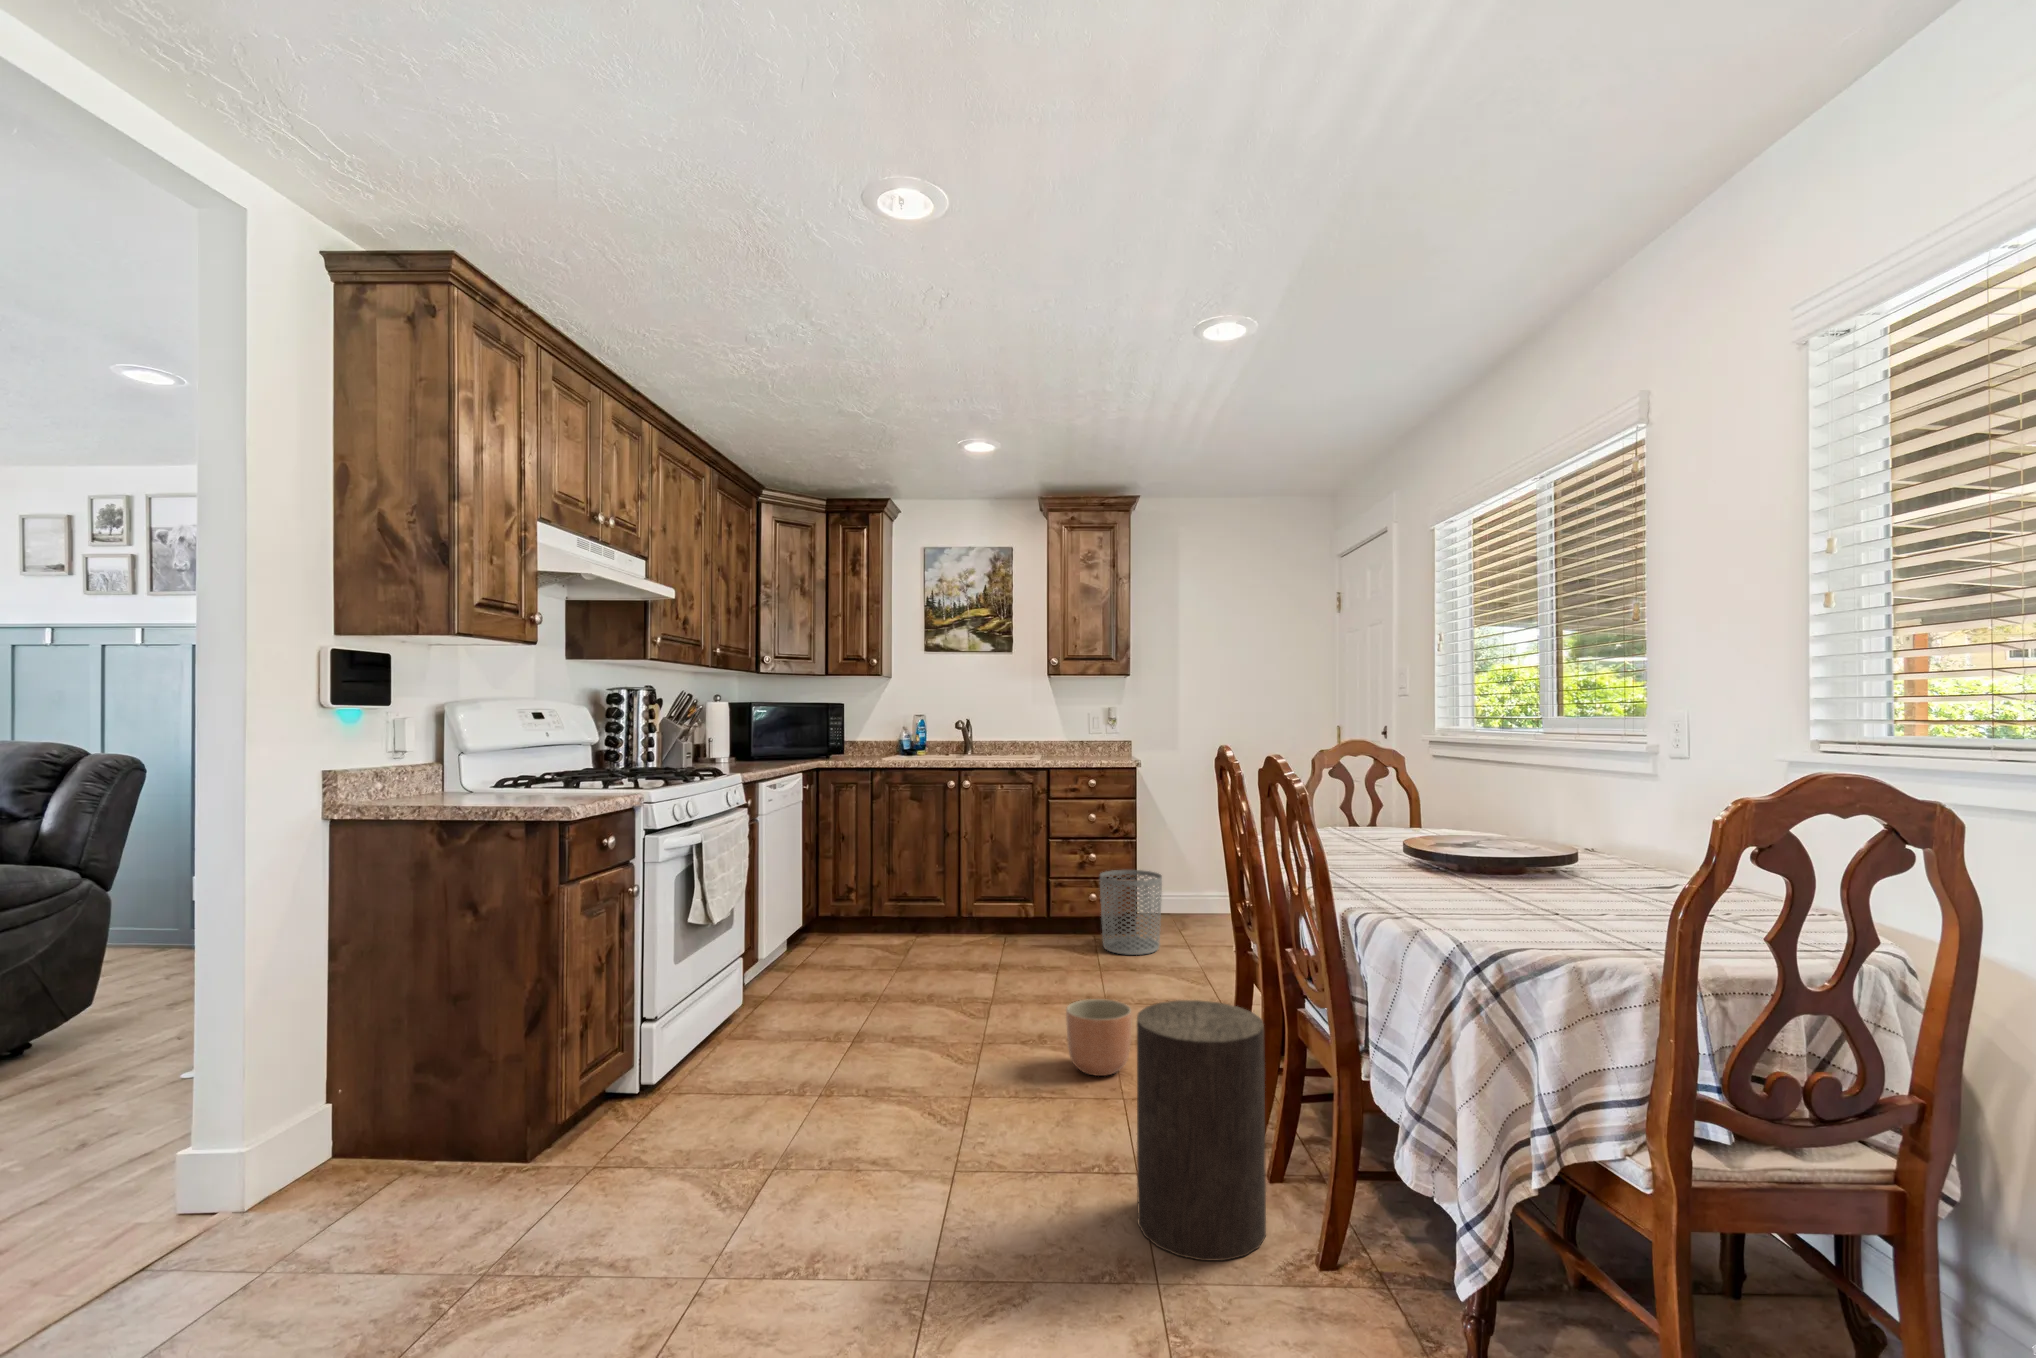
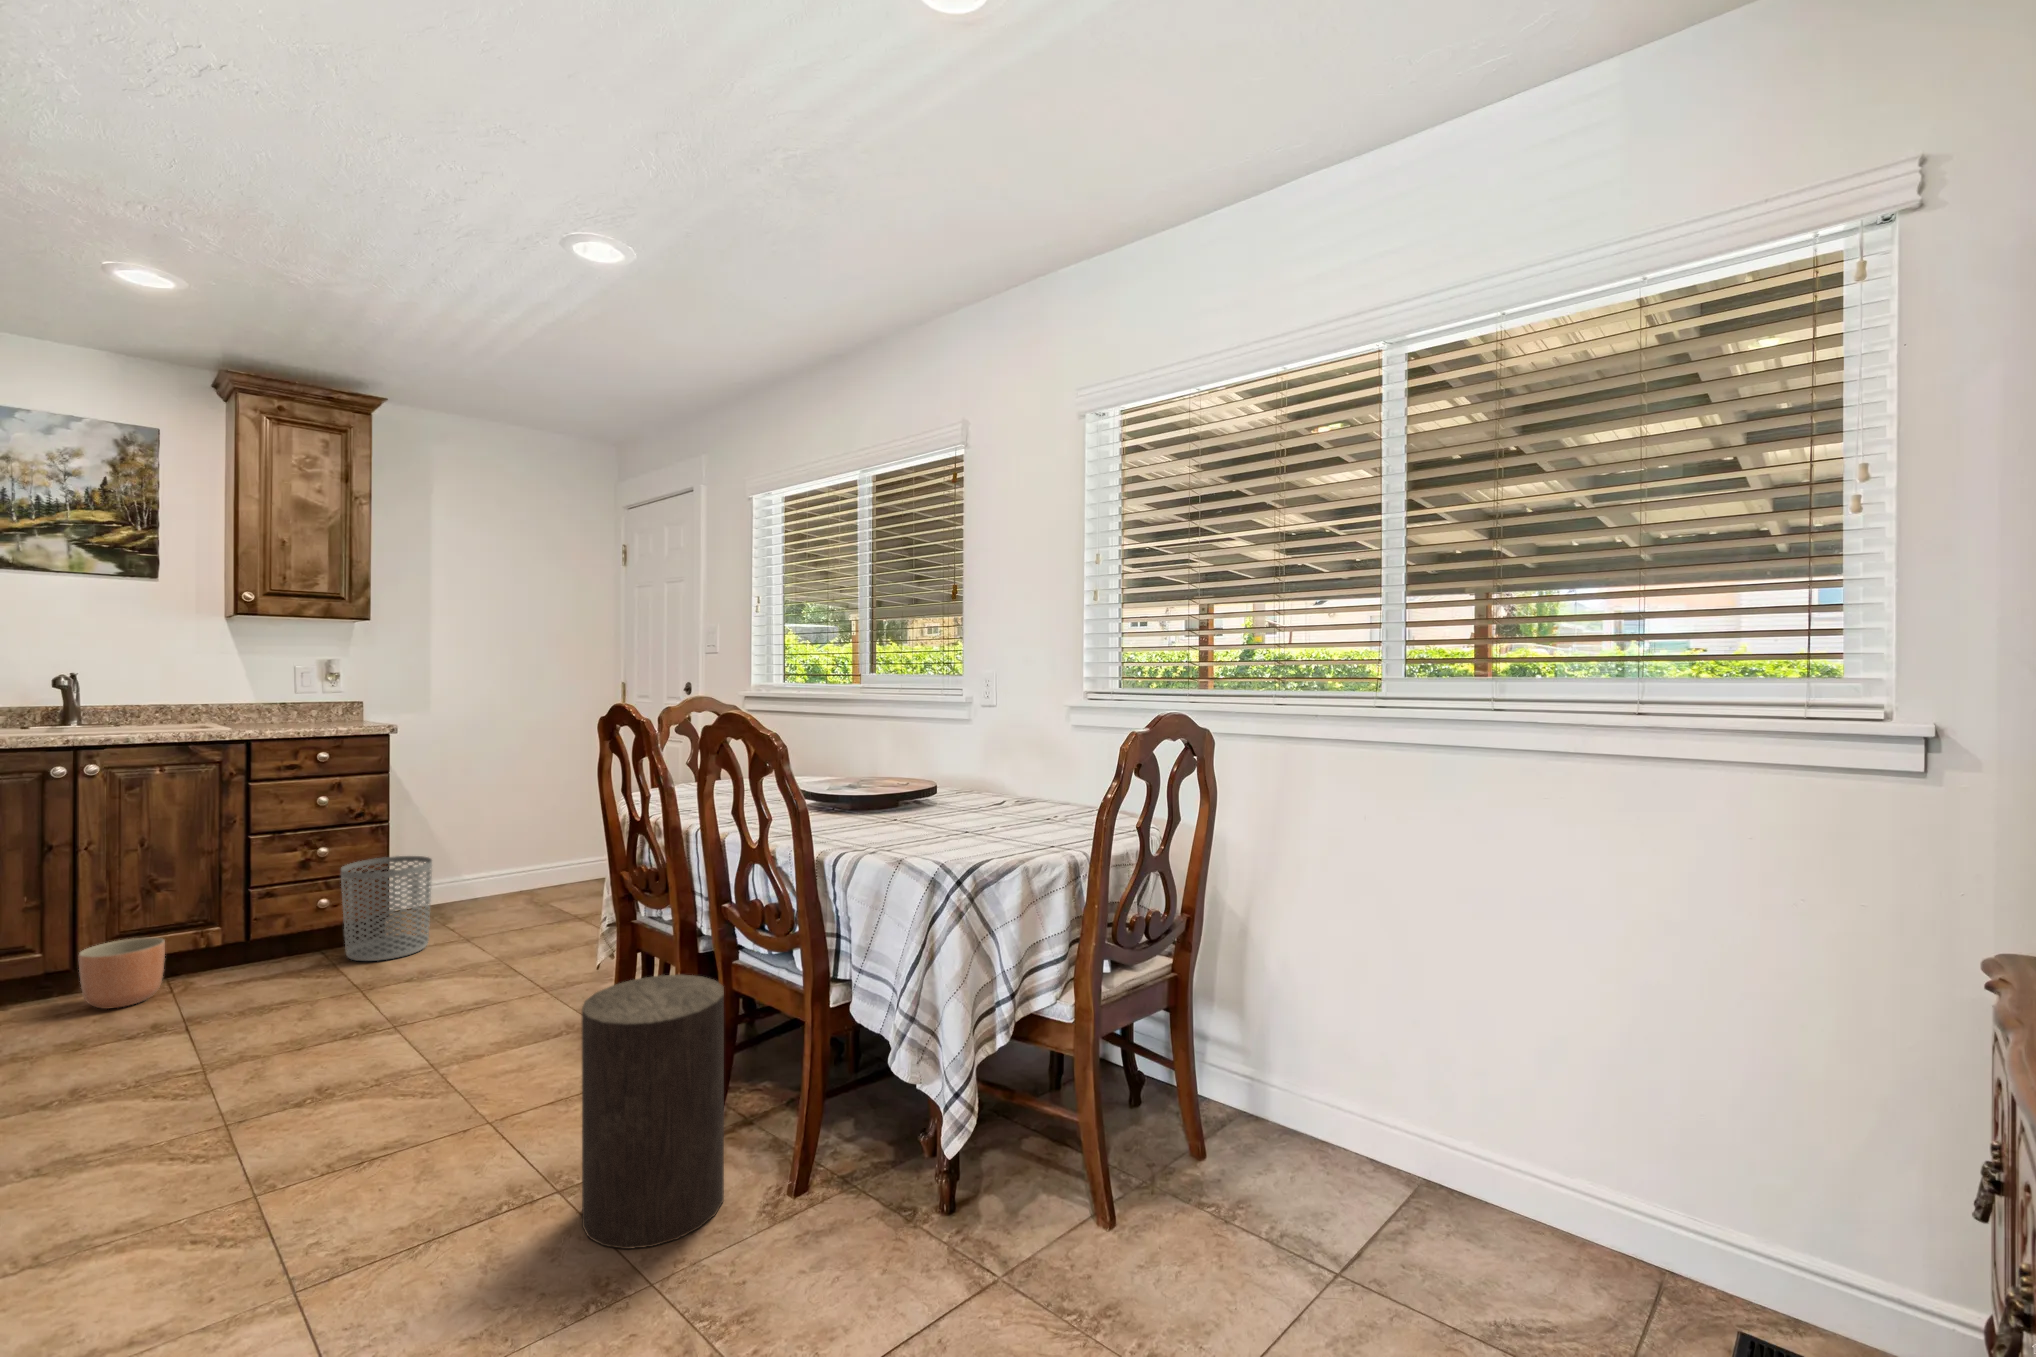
planter: present [1066,999,1132,1076] -> present [79,938,165,1009]

